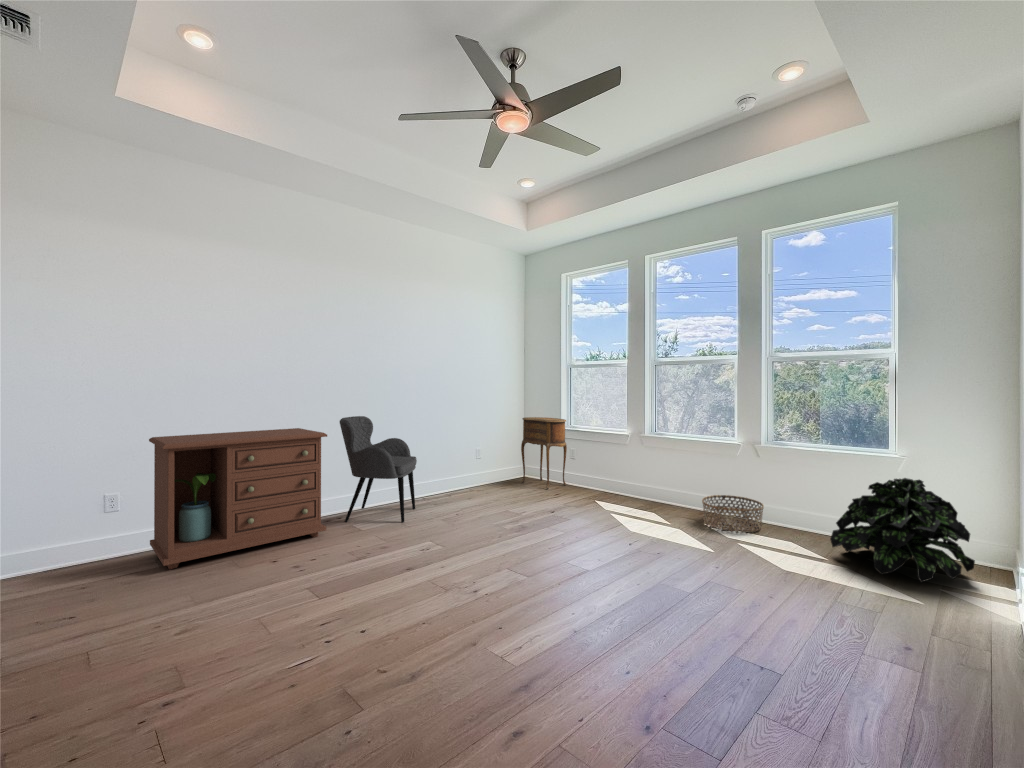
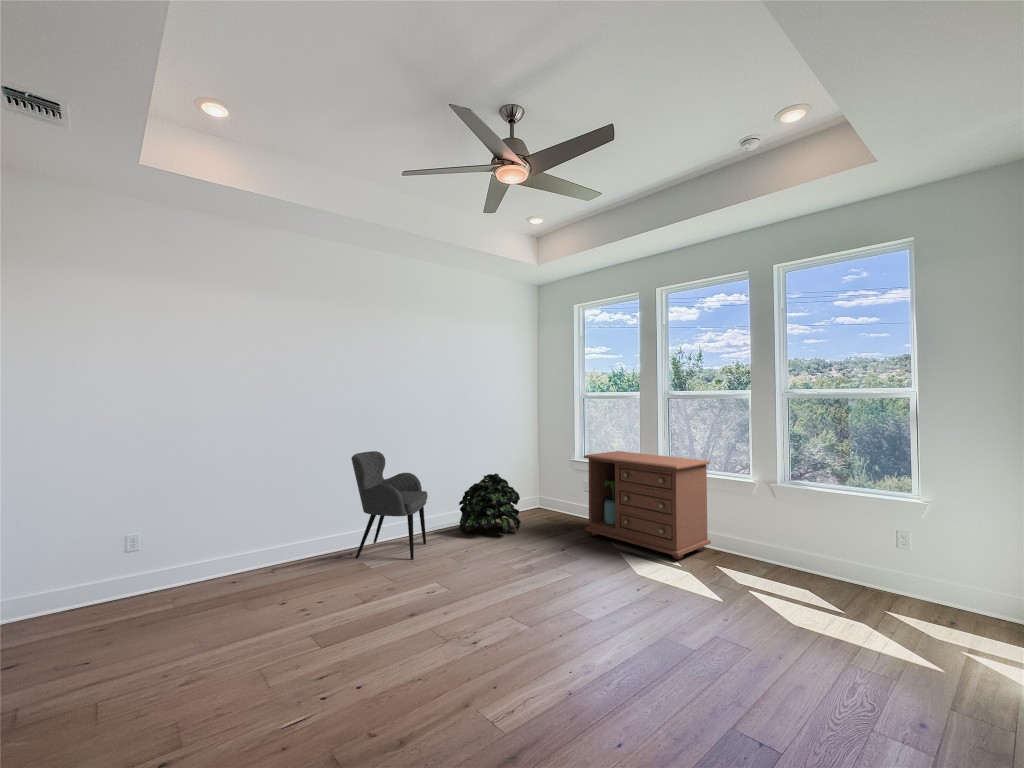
side table: present [521,417,567,489] -> none [534,448,580,522]
dresser: present [149,428,327,569] -> present [584,451,711,560]
potted plant: present [830,478,975,582] -> present [459,473,521,535]
basket: present [702,495,764,532] -> none [716,535,780,577]

